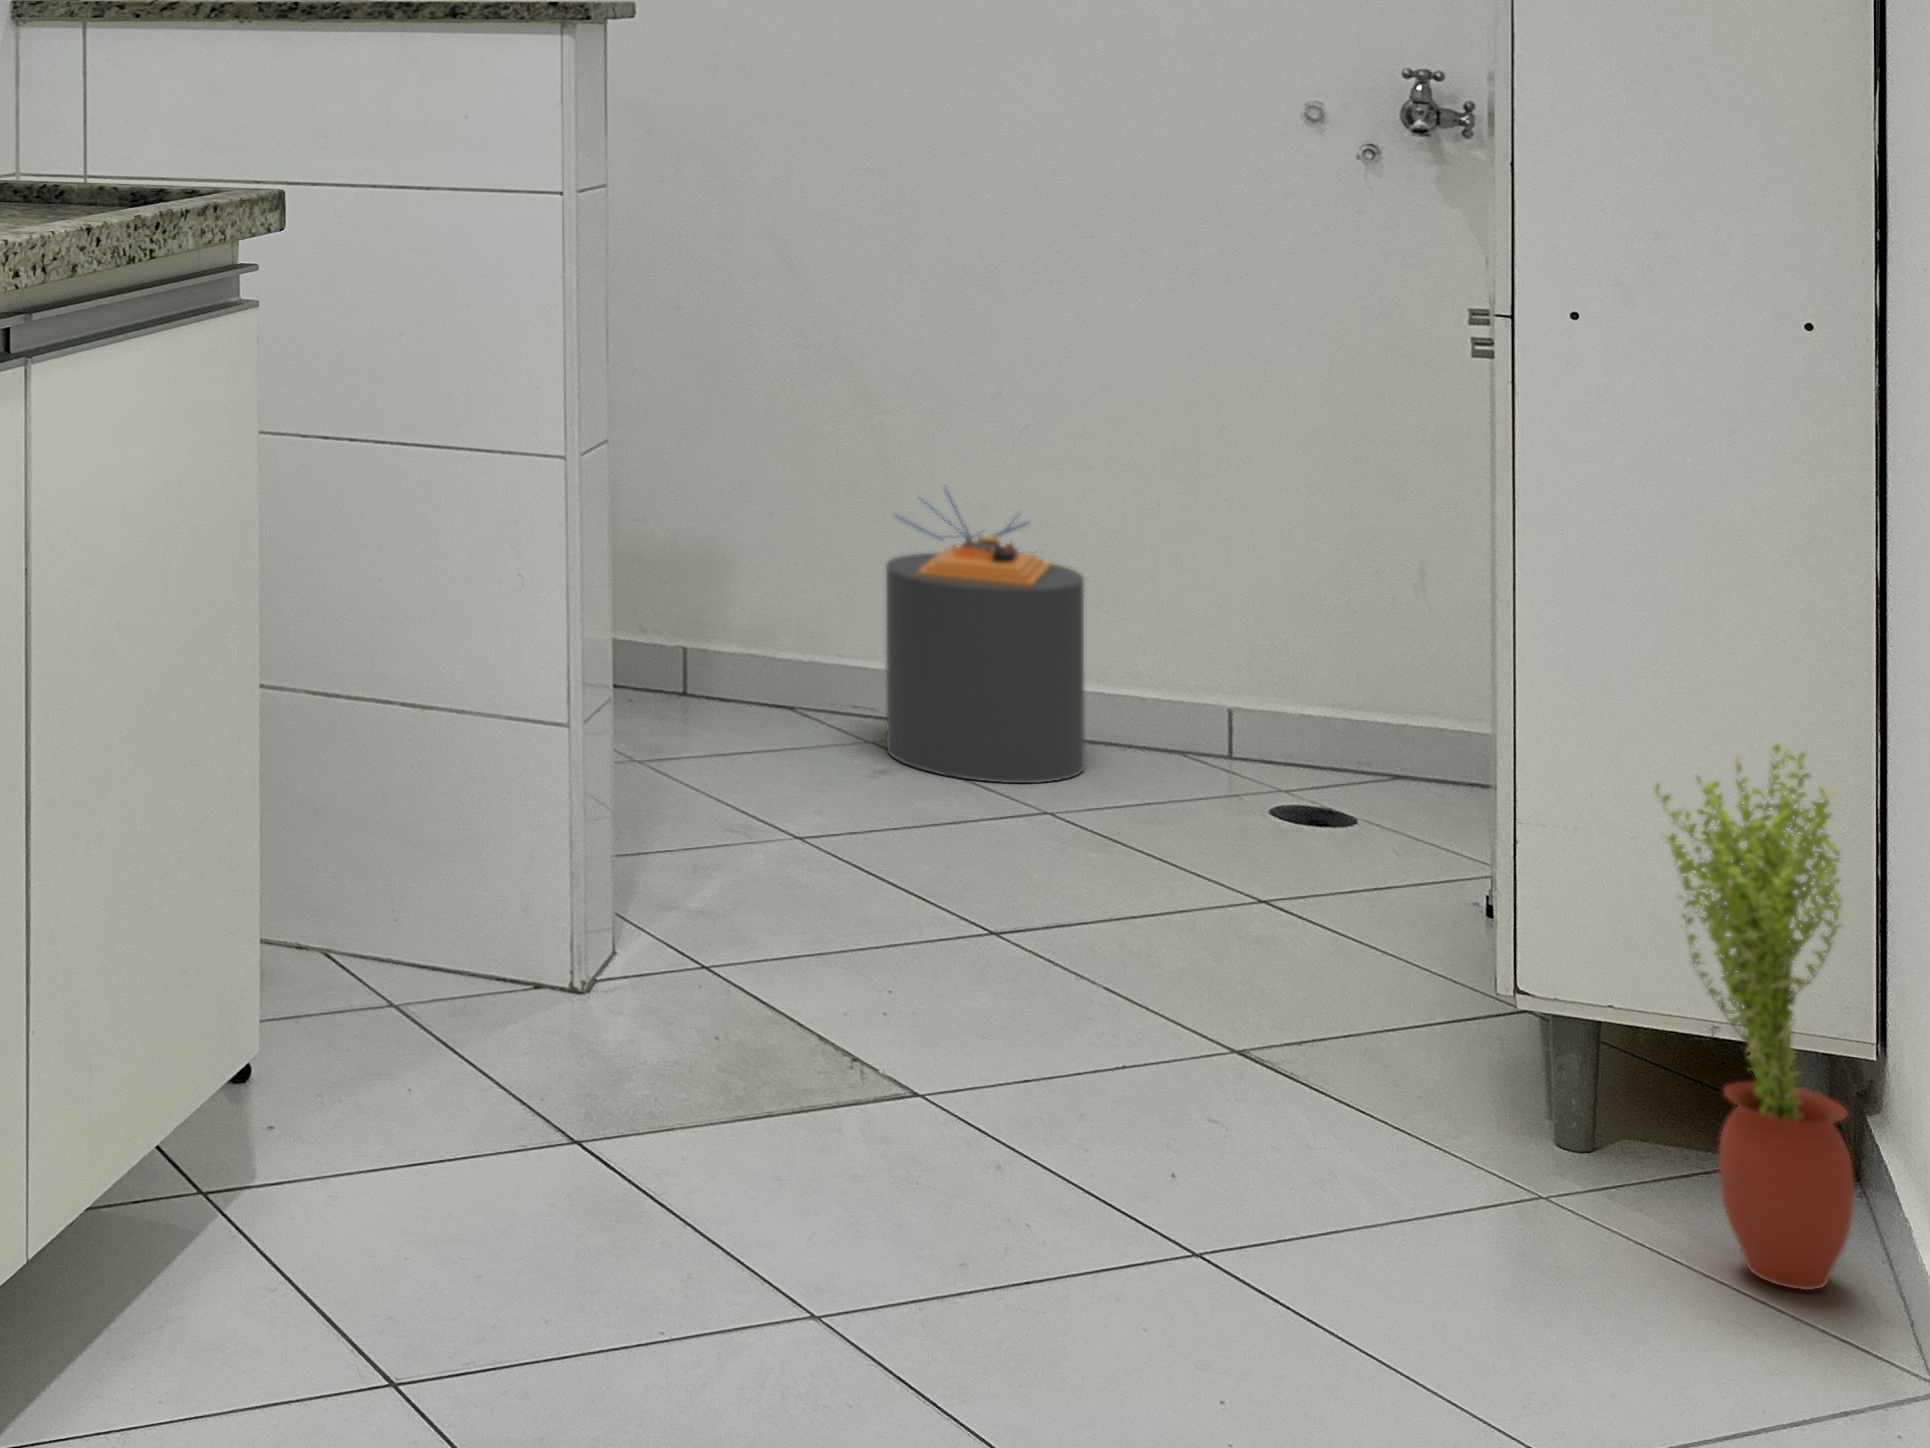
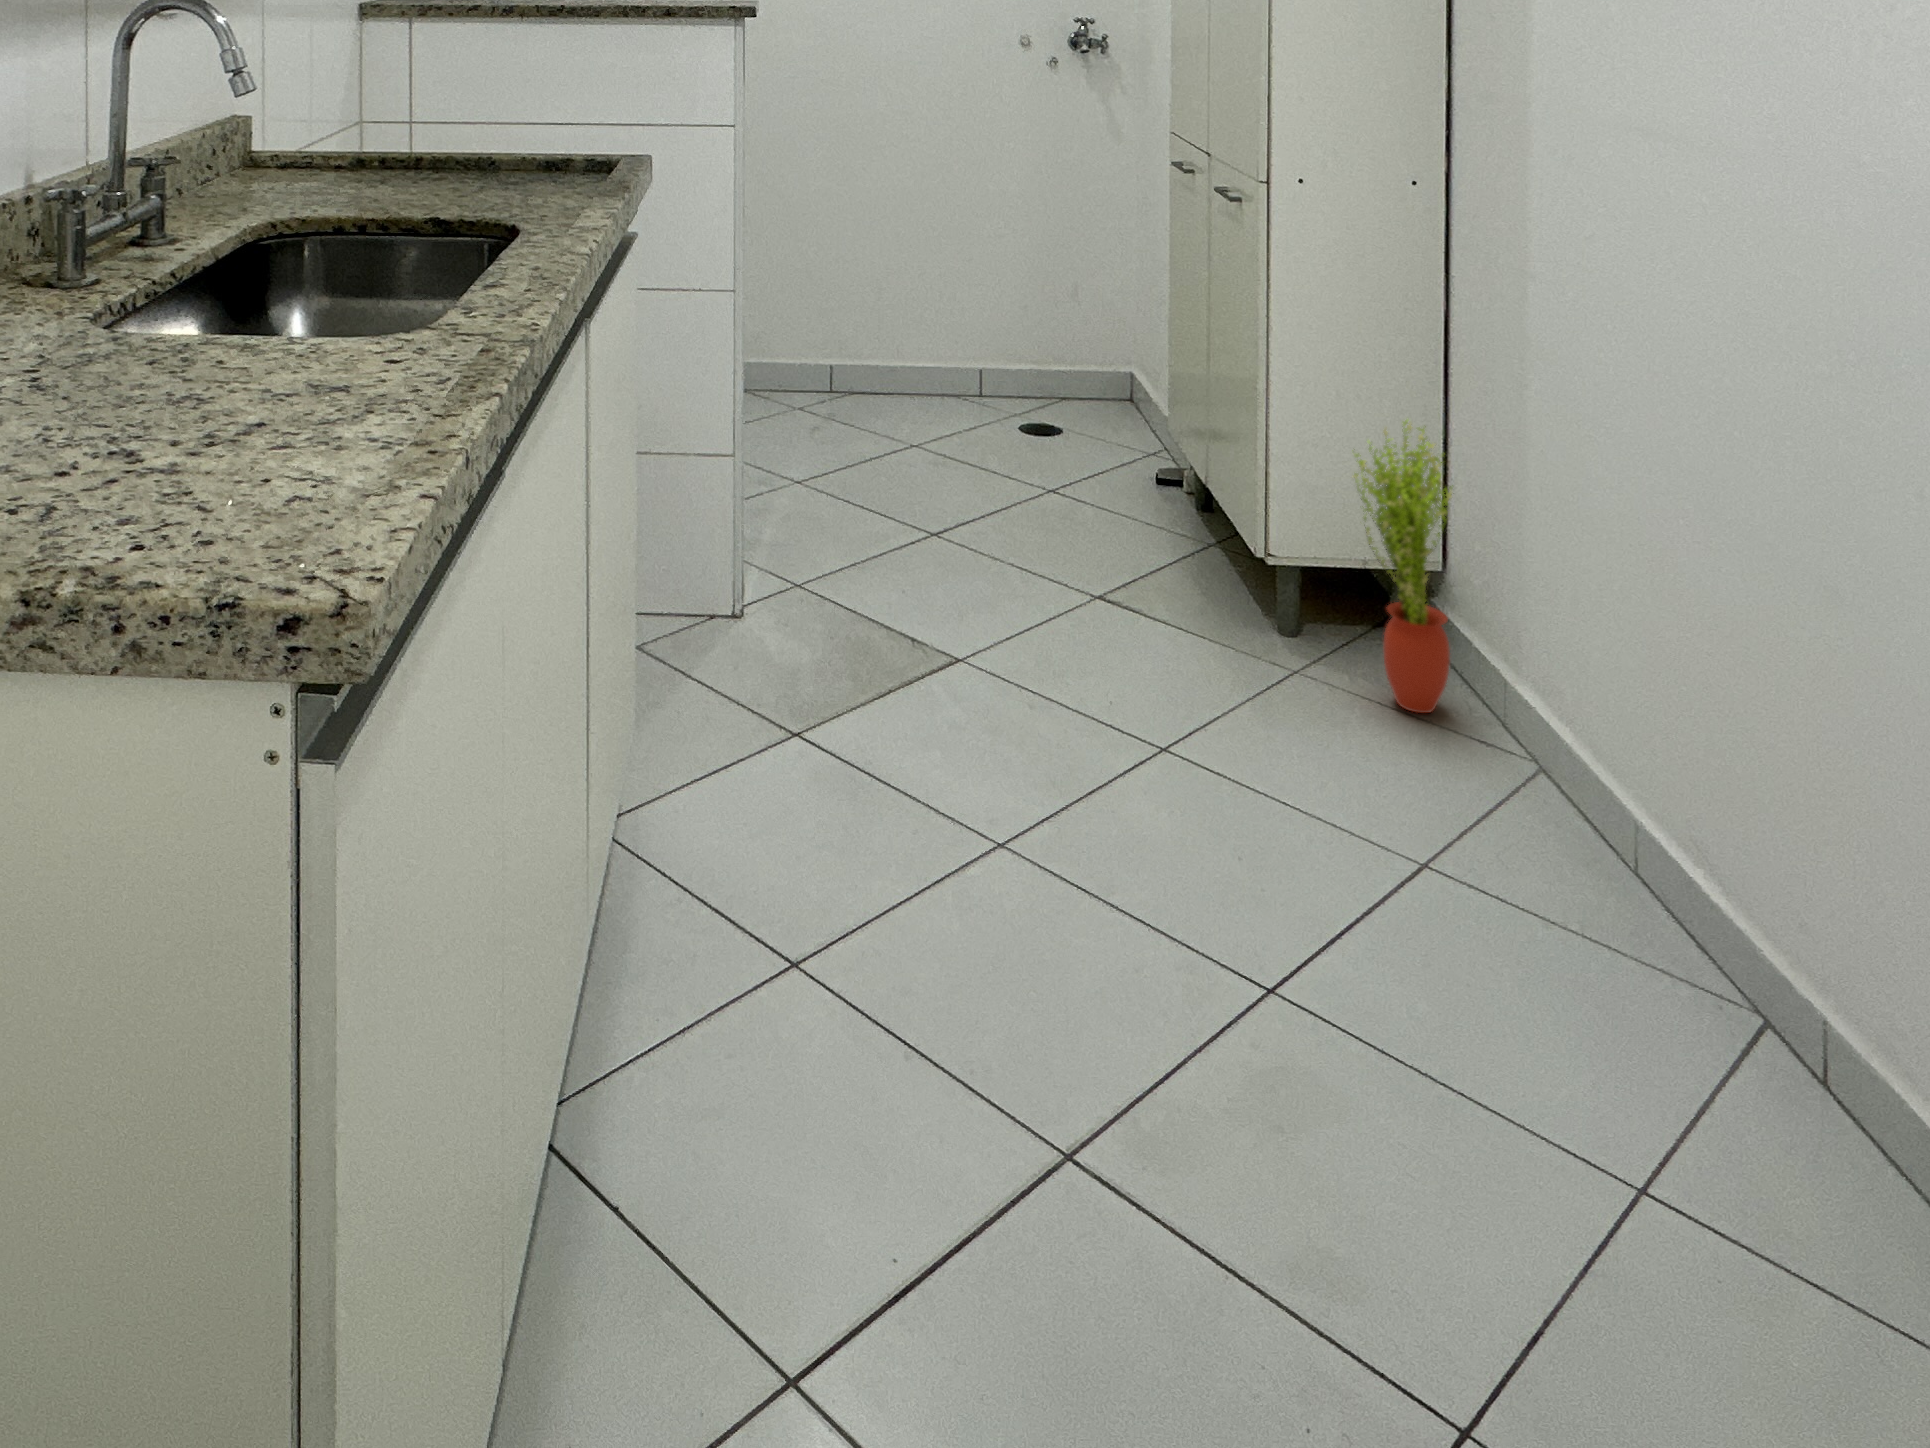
trash can: present [886,485,1085,783] -> none [804,255,916,431]

